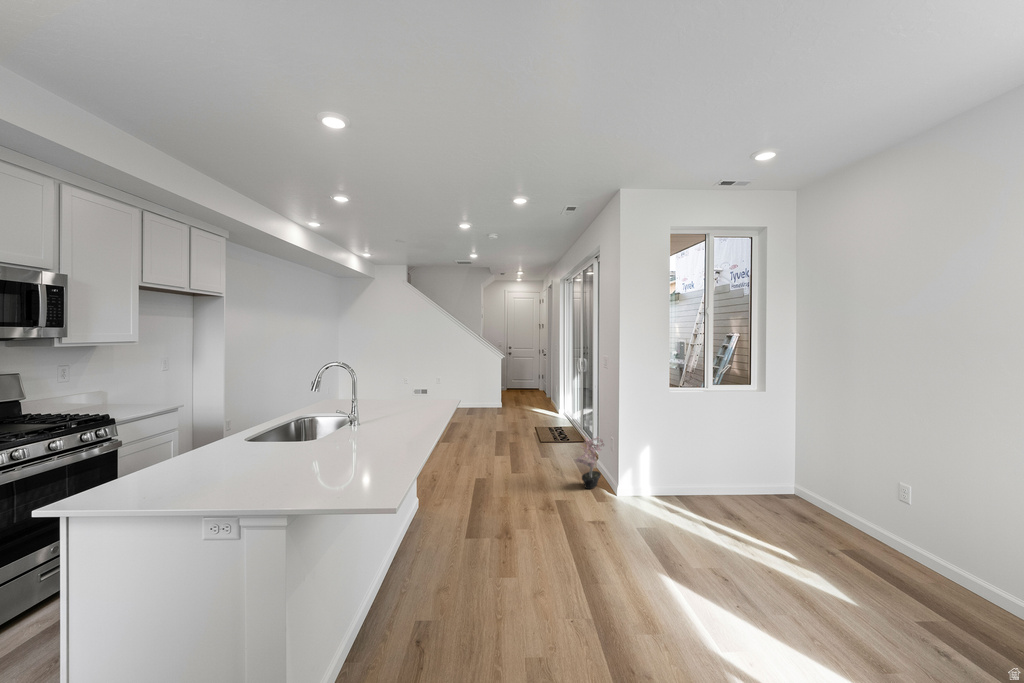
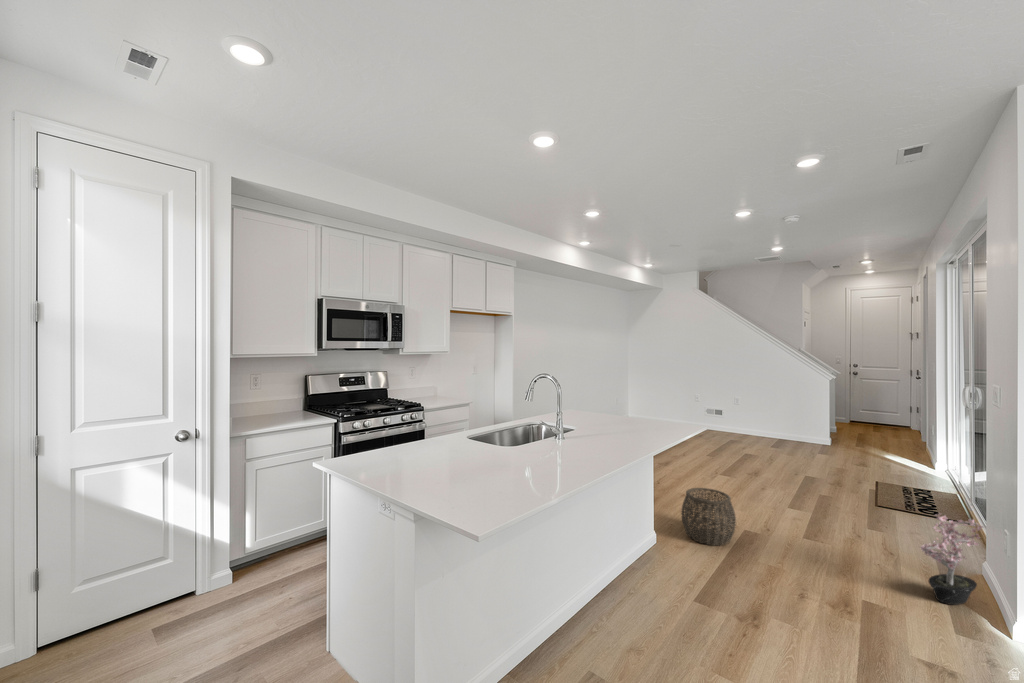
woven basket: none [433,452,474,497] -> present [681,488,736,546]

